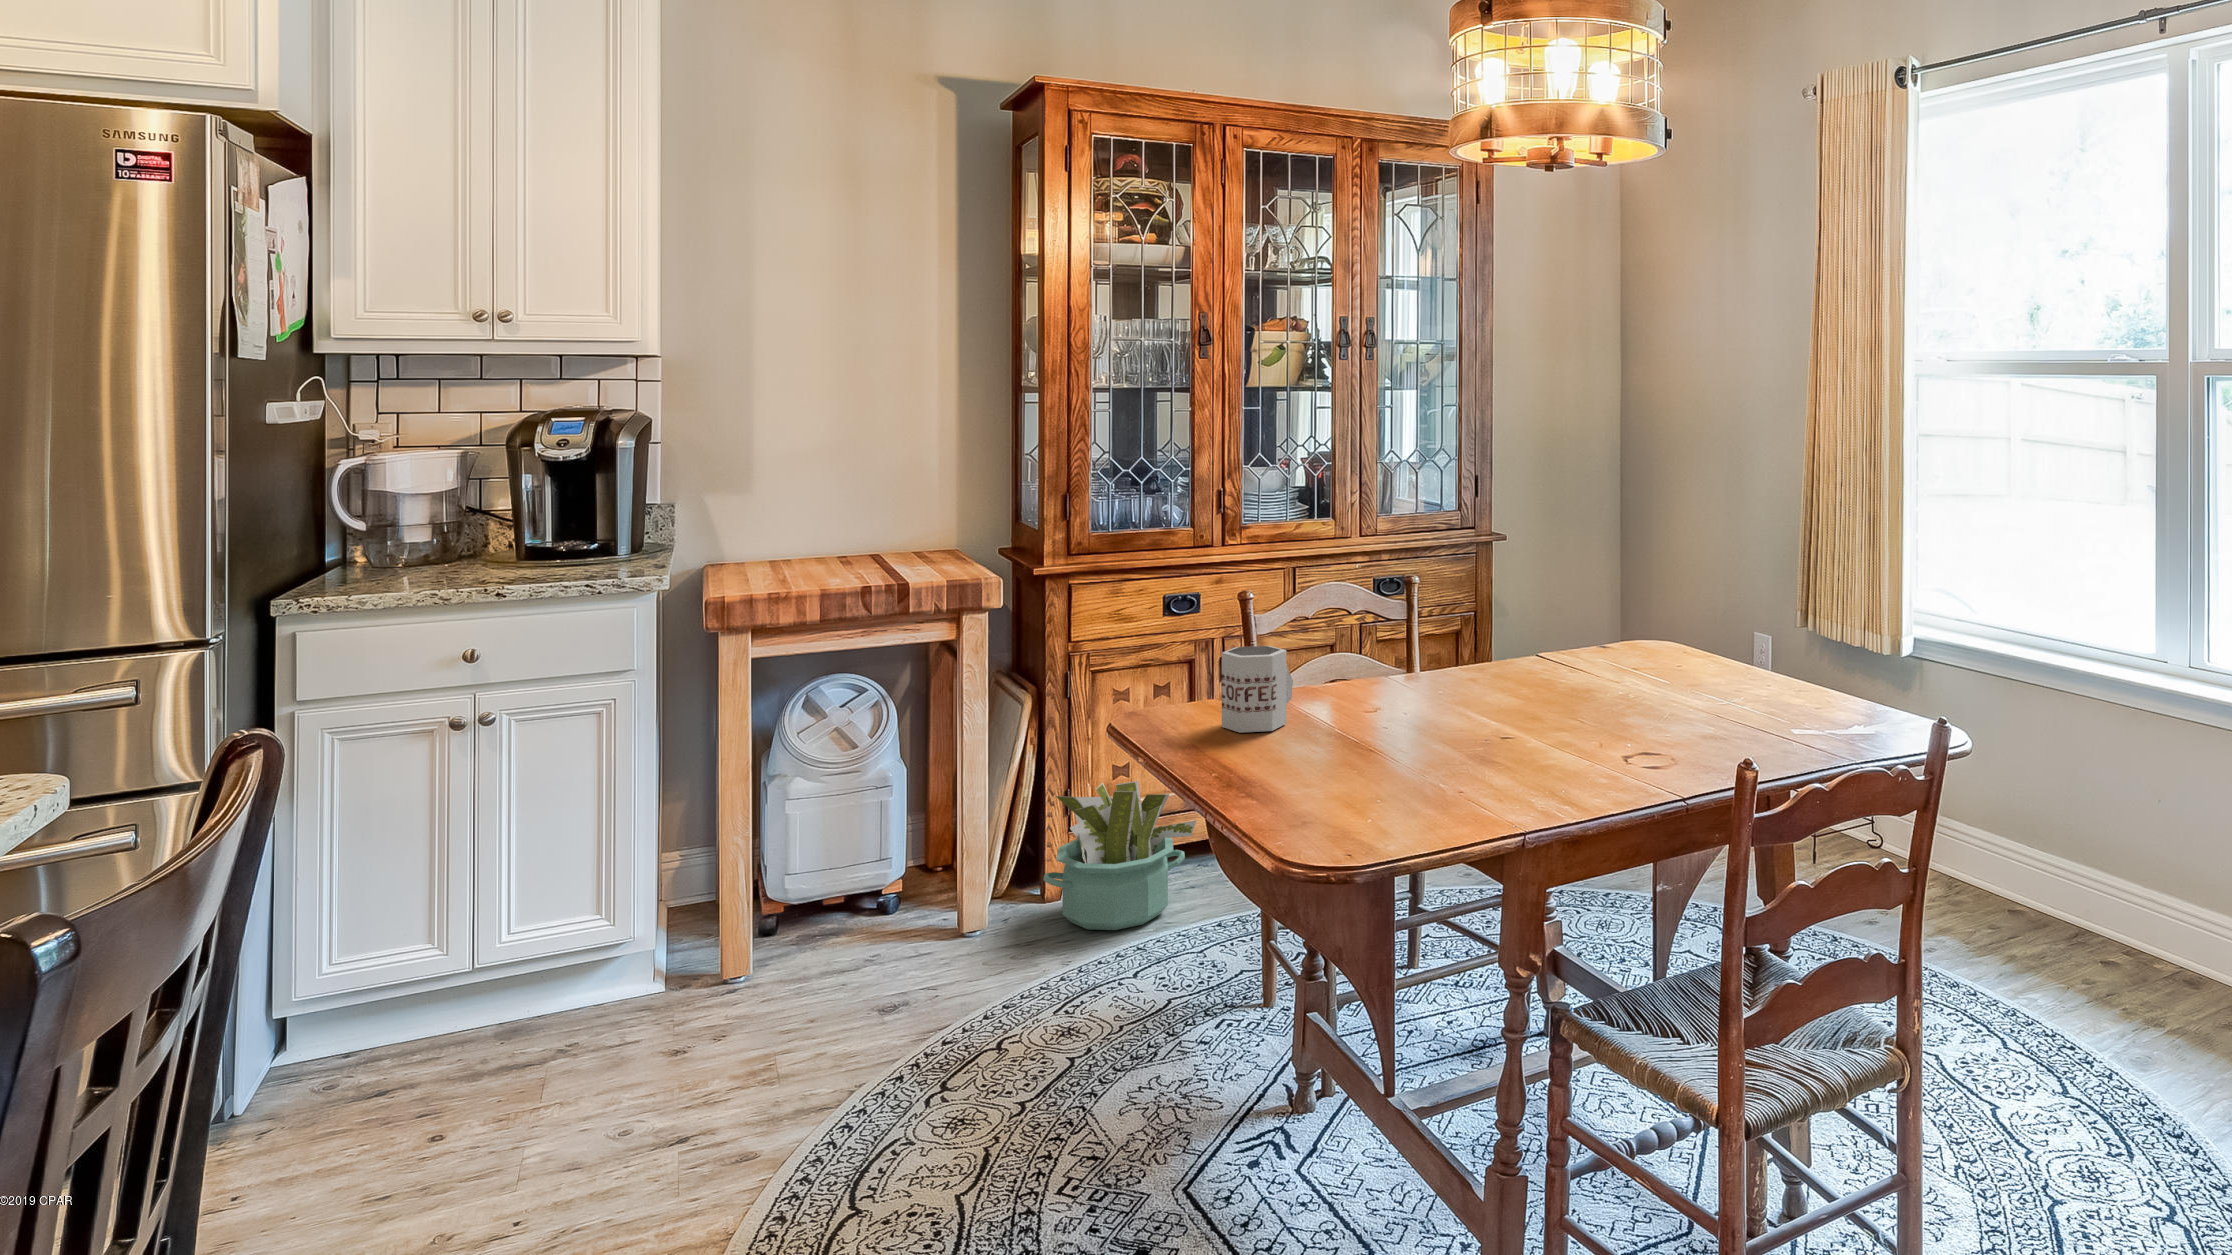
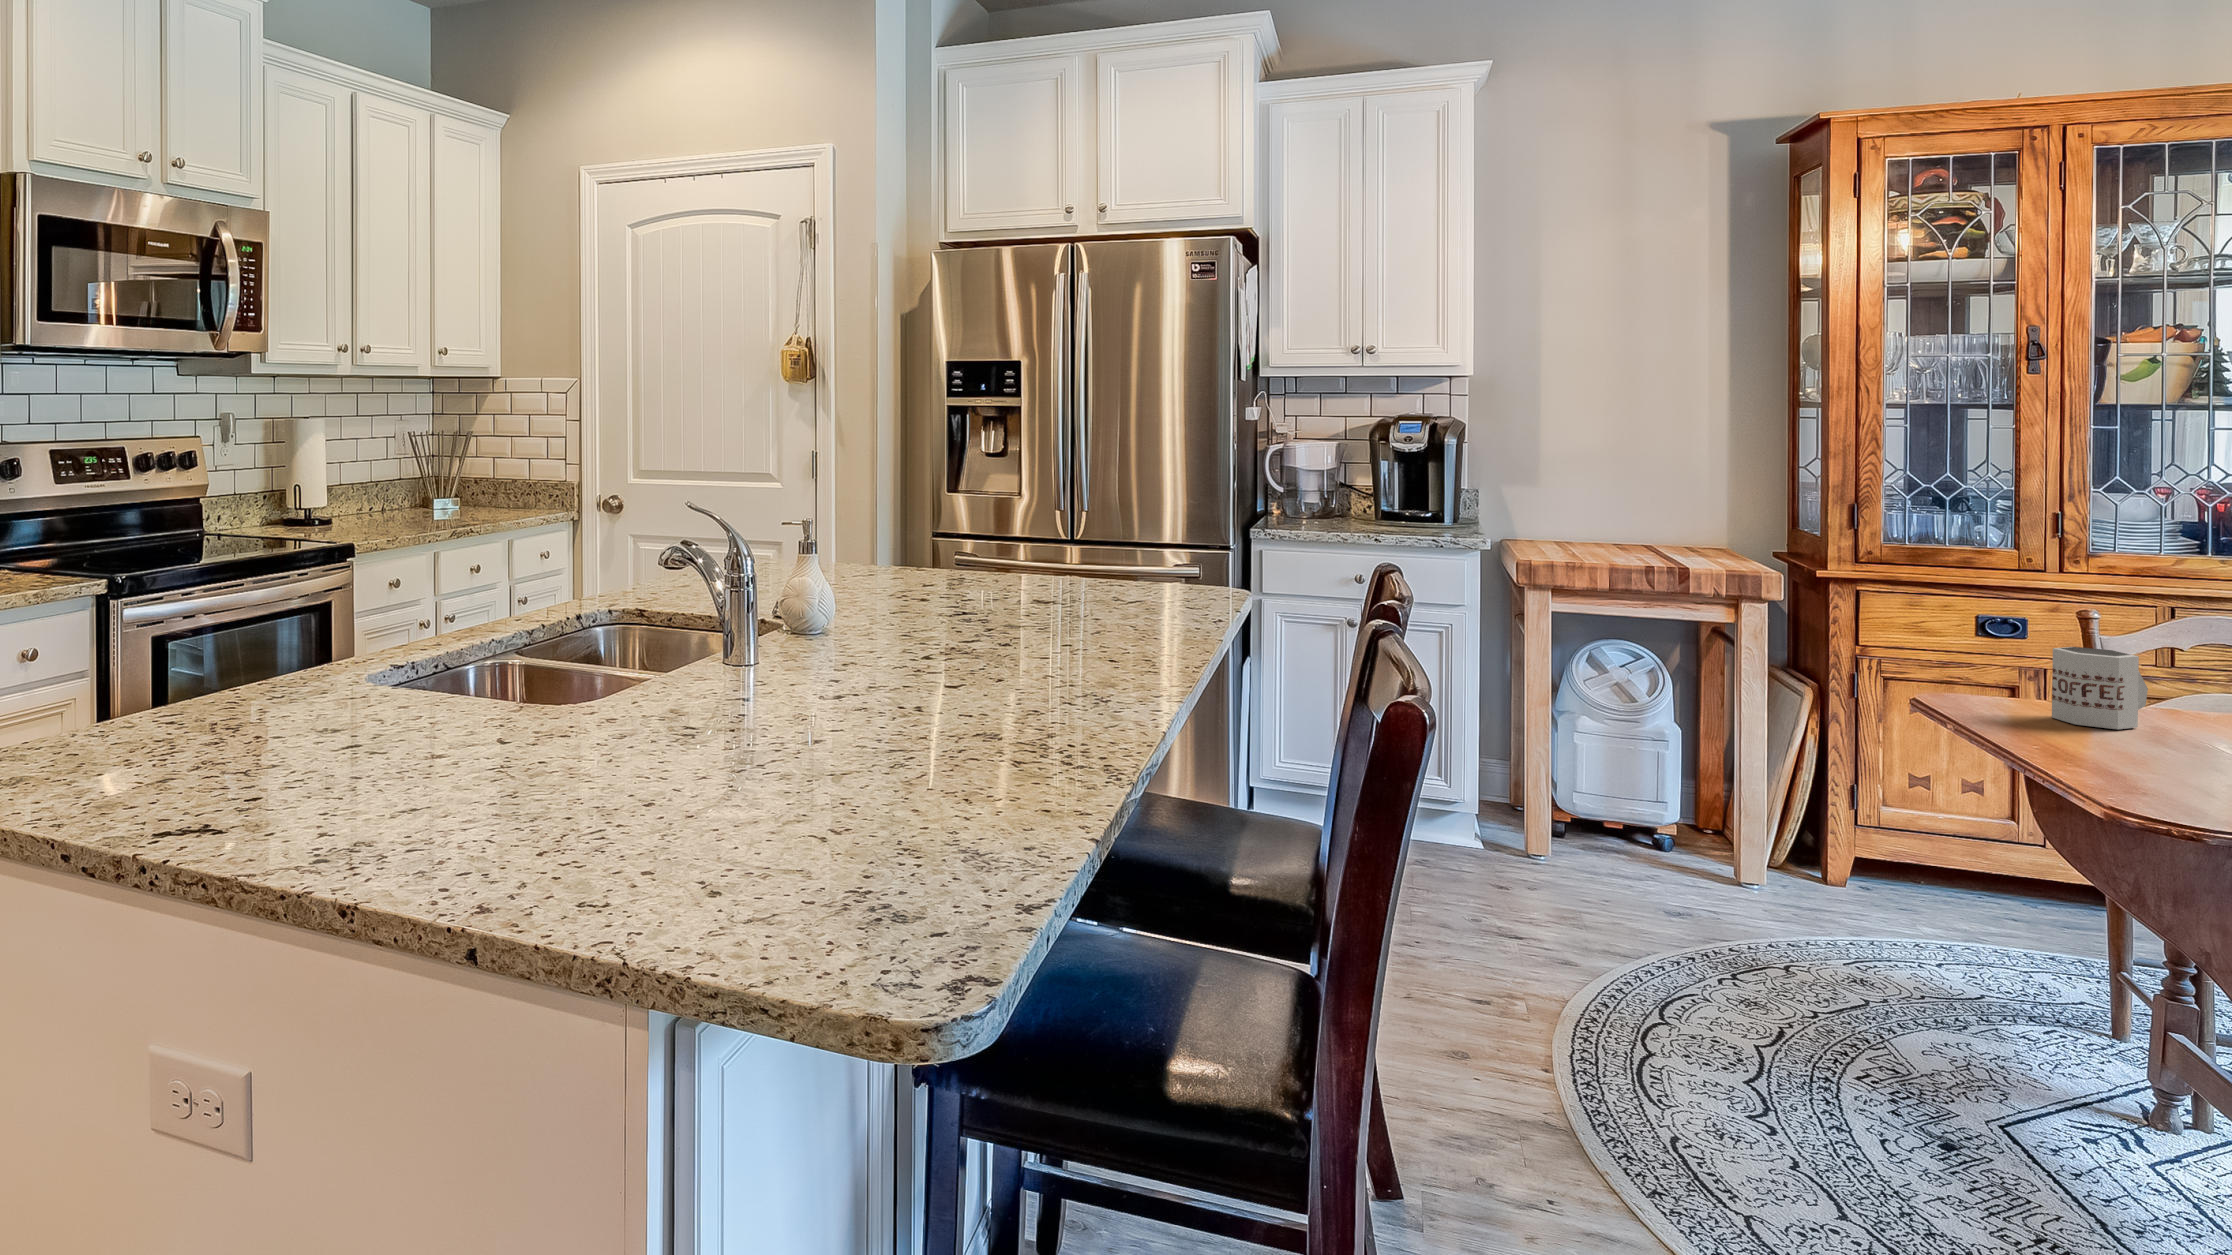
decorative plant: present [1043,781,1196,930] -> none [1826,784,2017,929]

